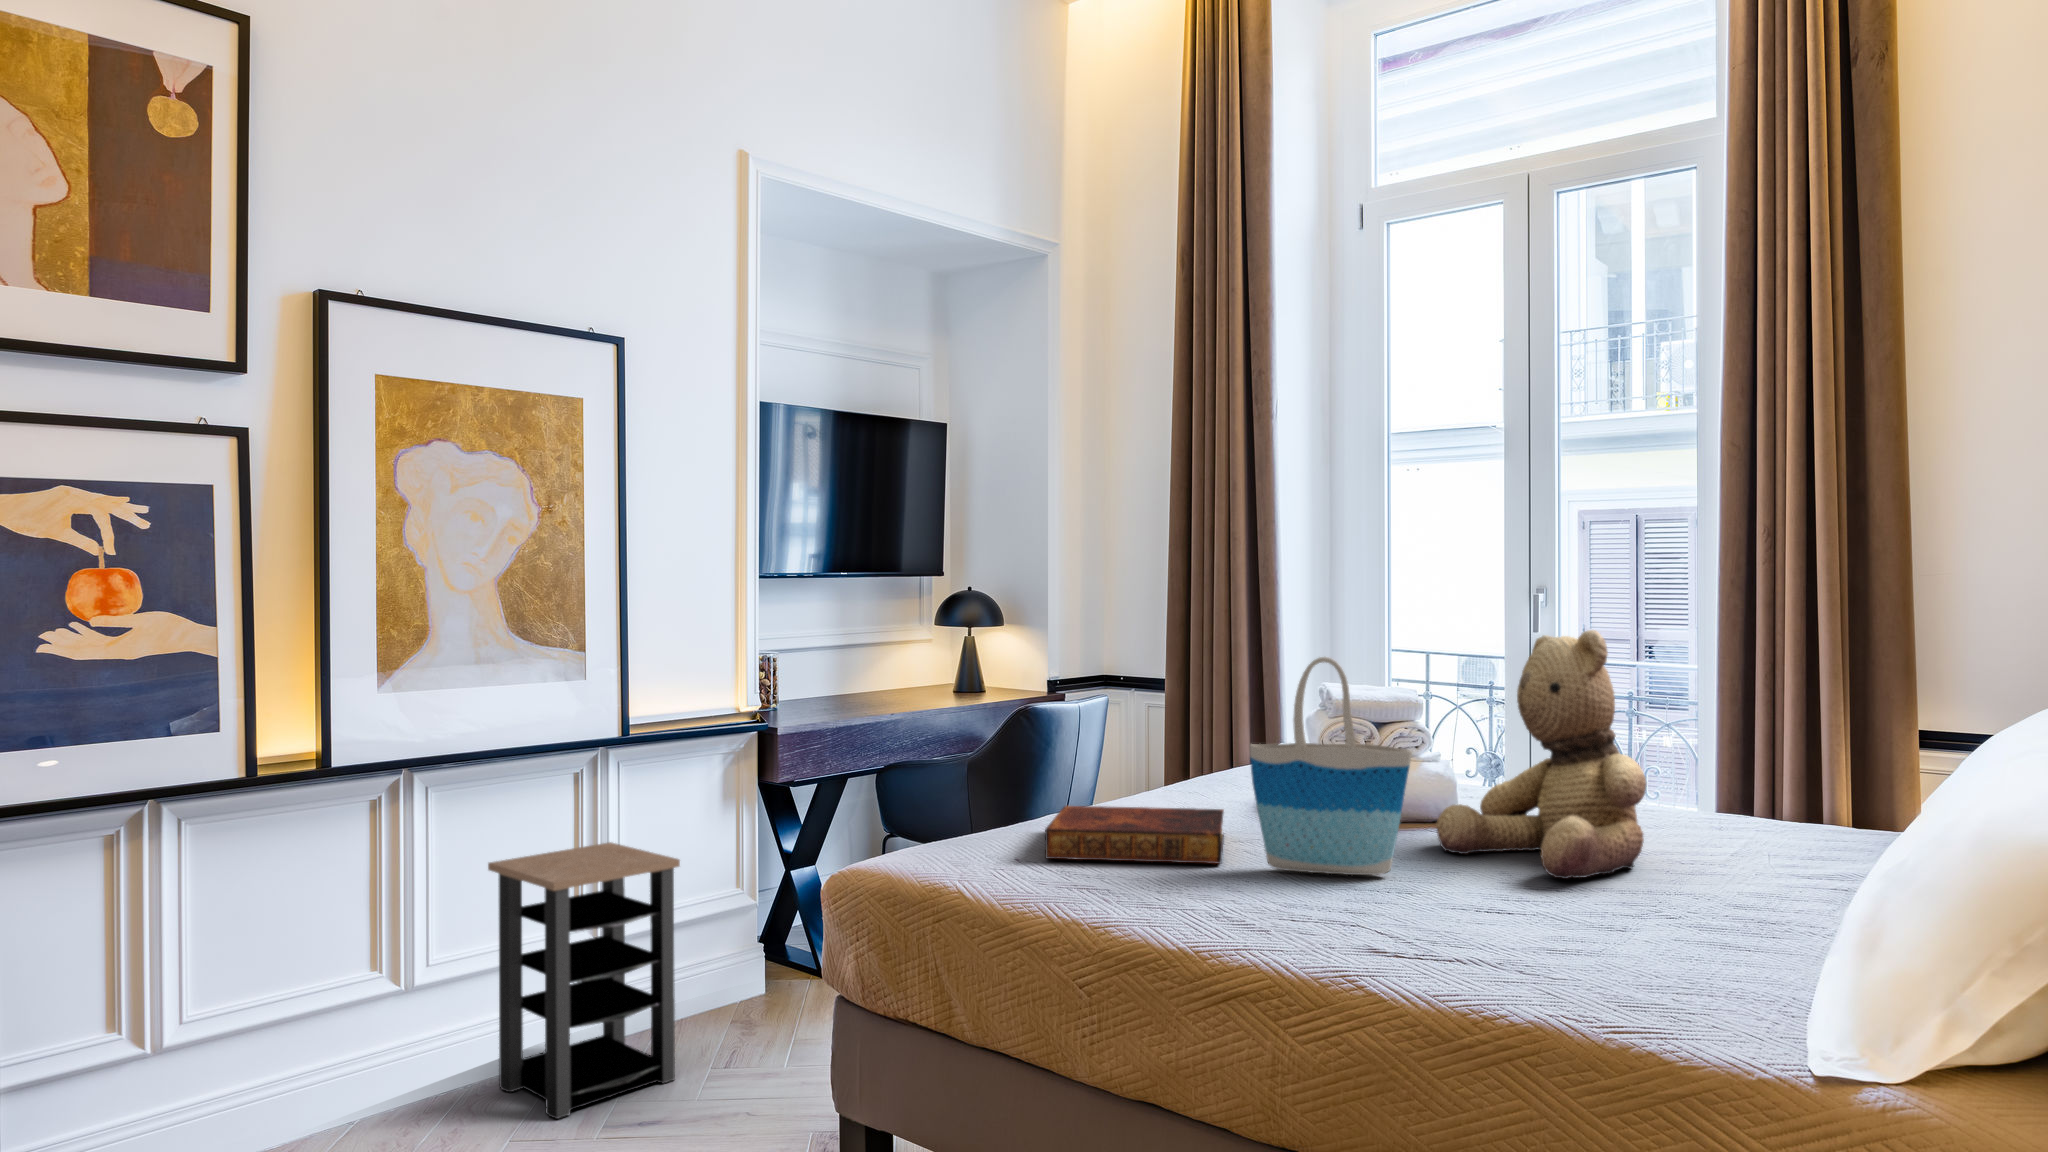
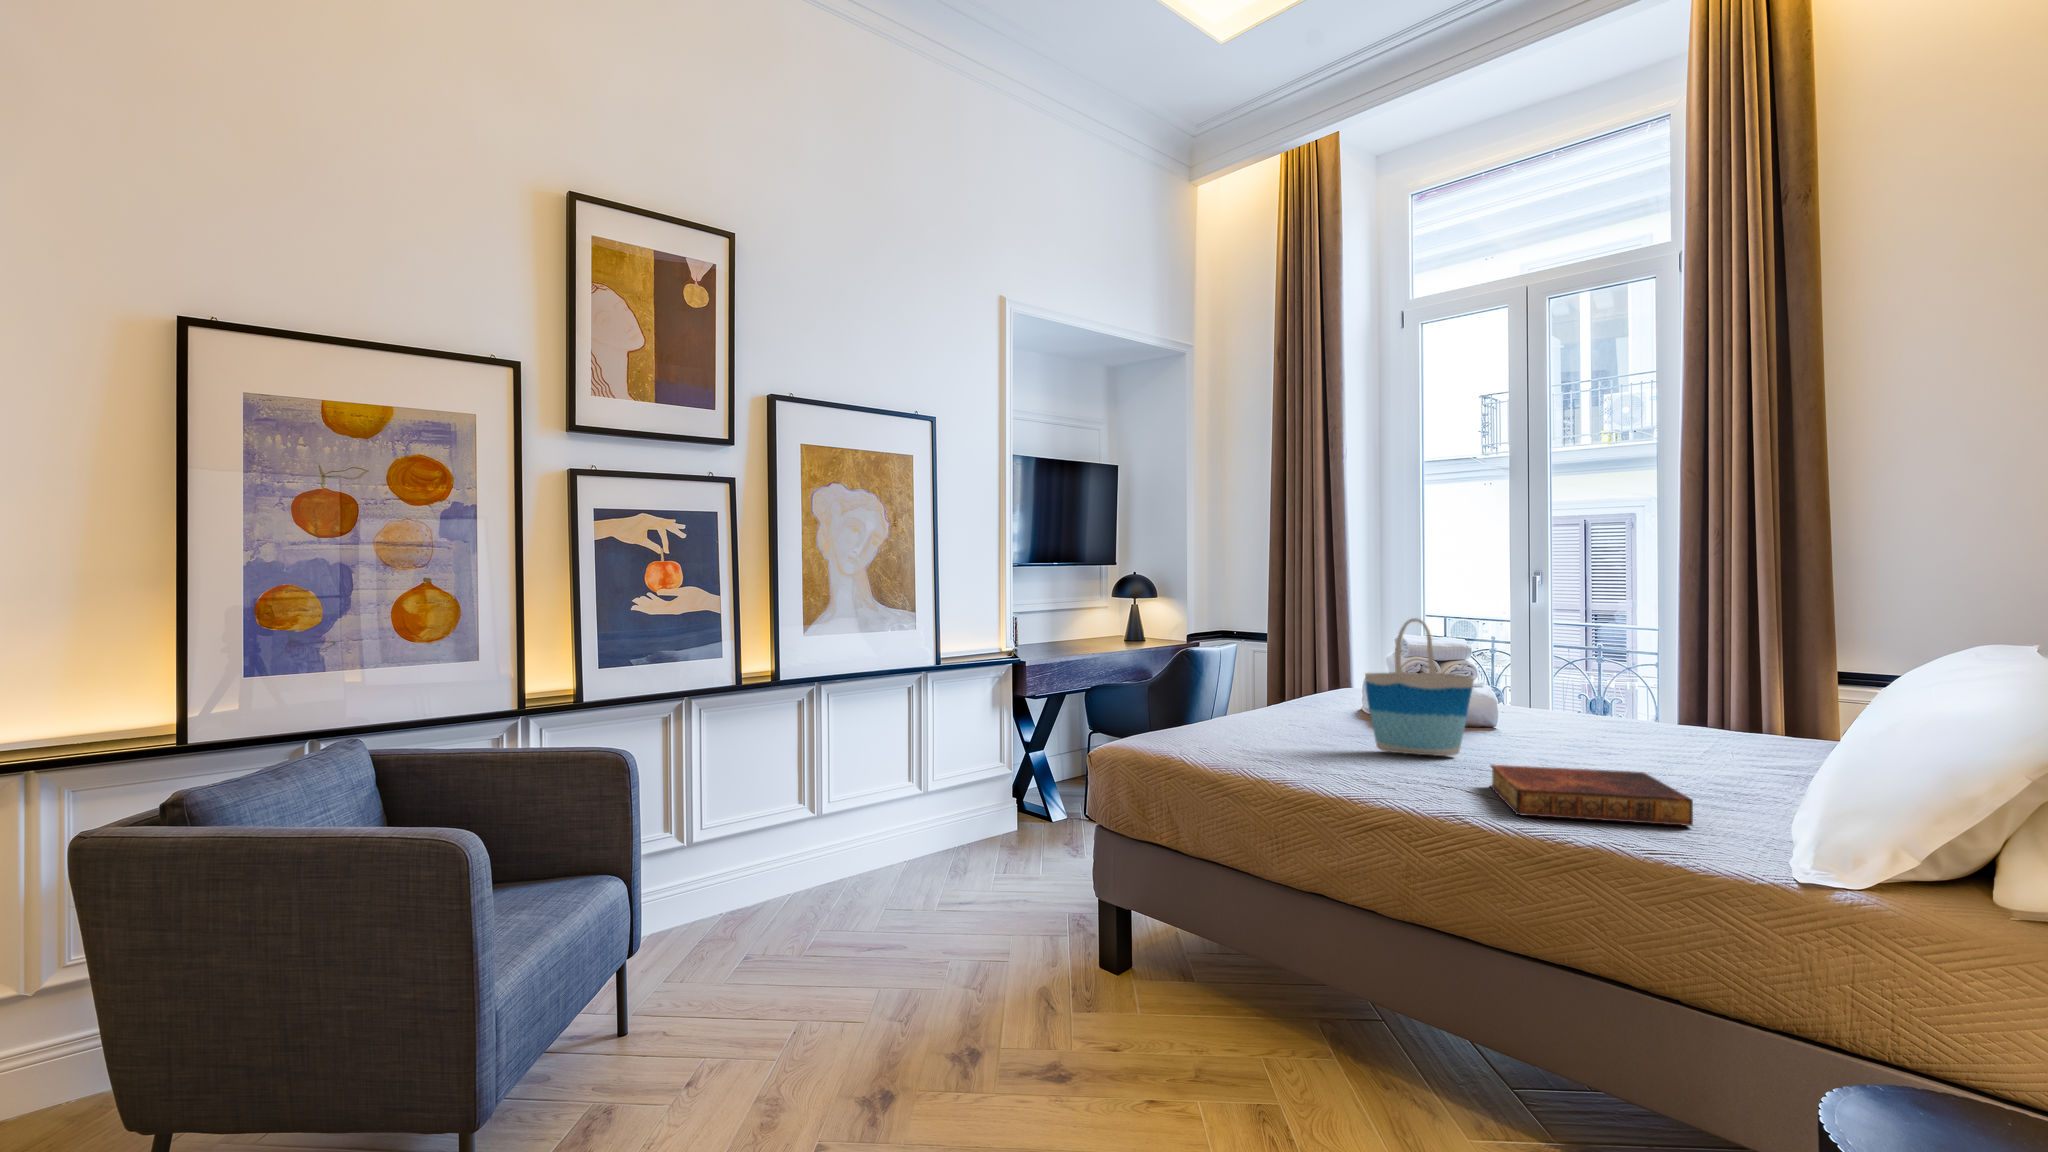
teddy bear: present [1436,630,1646,879] -> none [1484,602,1633,761]
book: present [1045,806,1224,864] -> present [1491,765,1693,826]
side table: present [488,842,680,1119] -> none [863,731,978,897]

